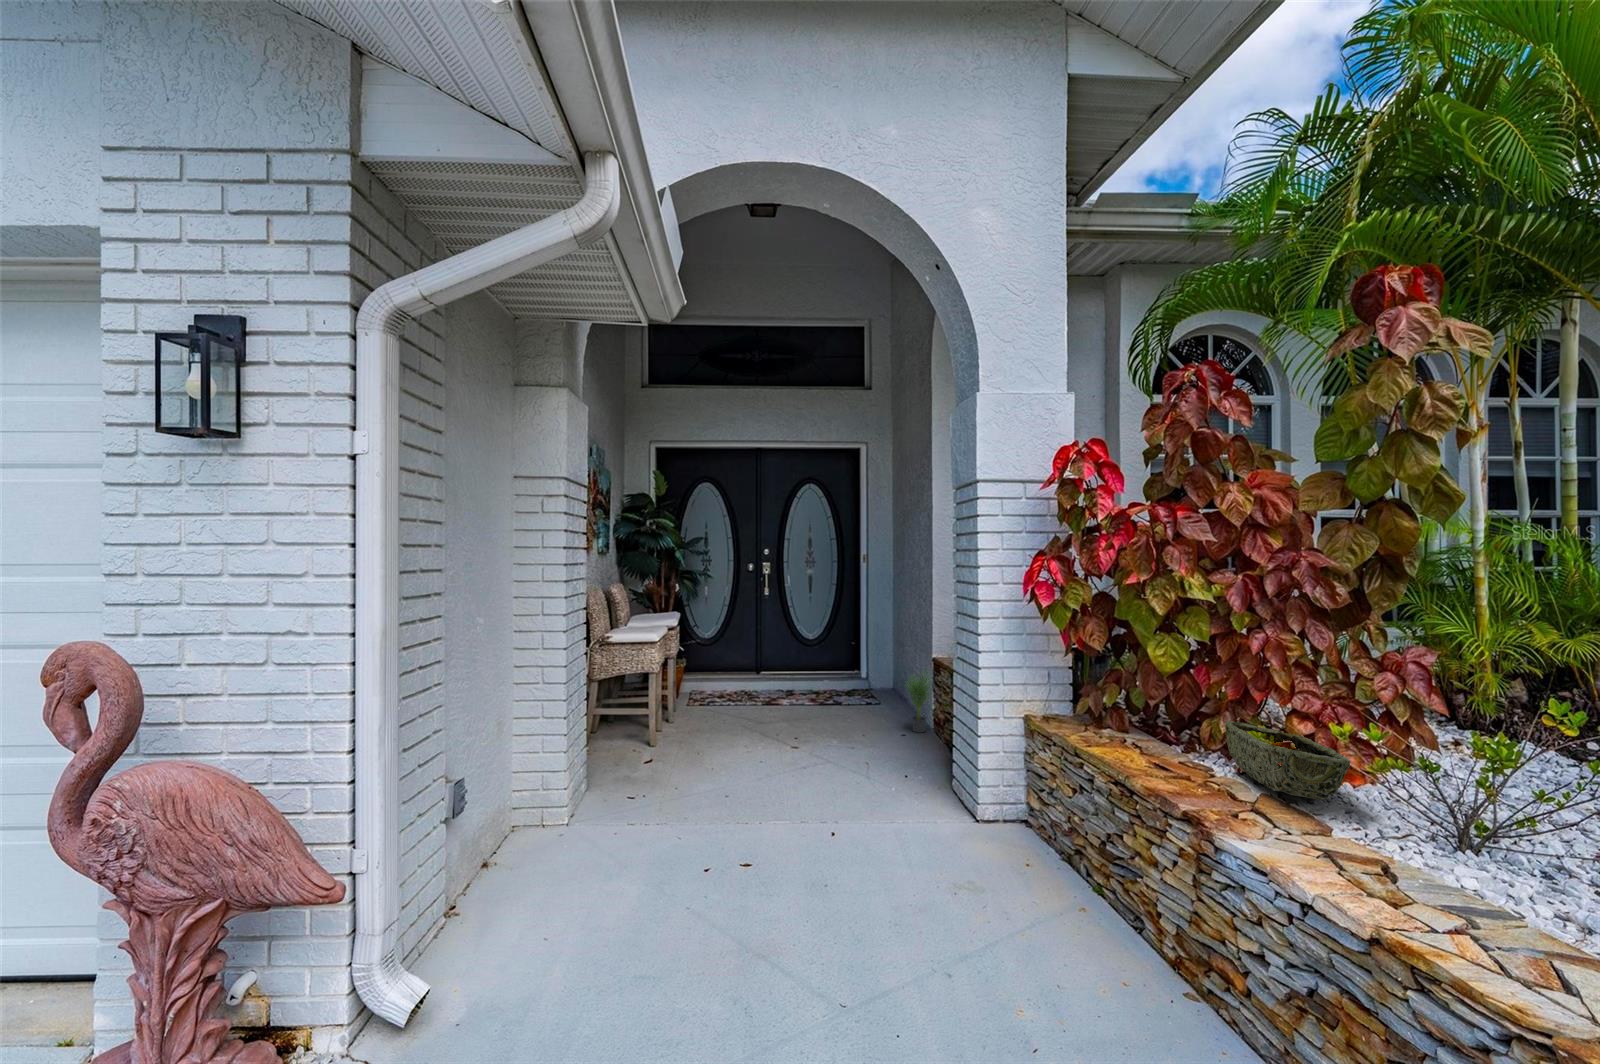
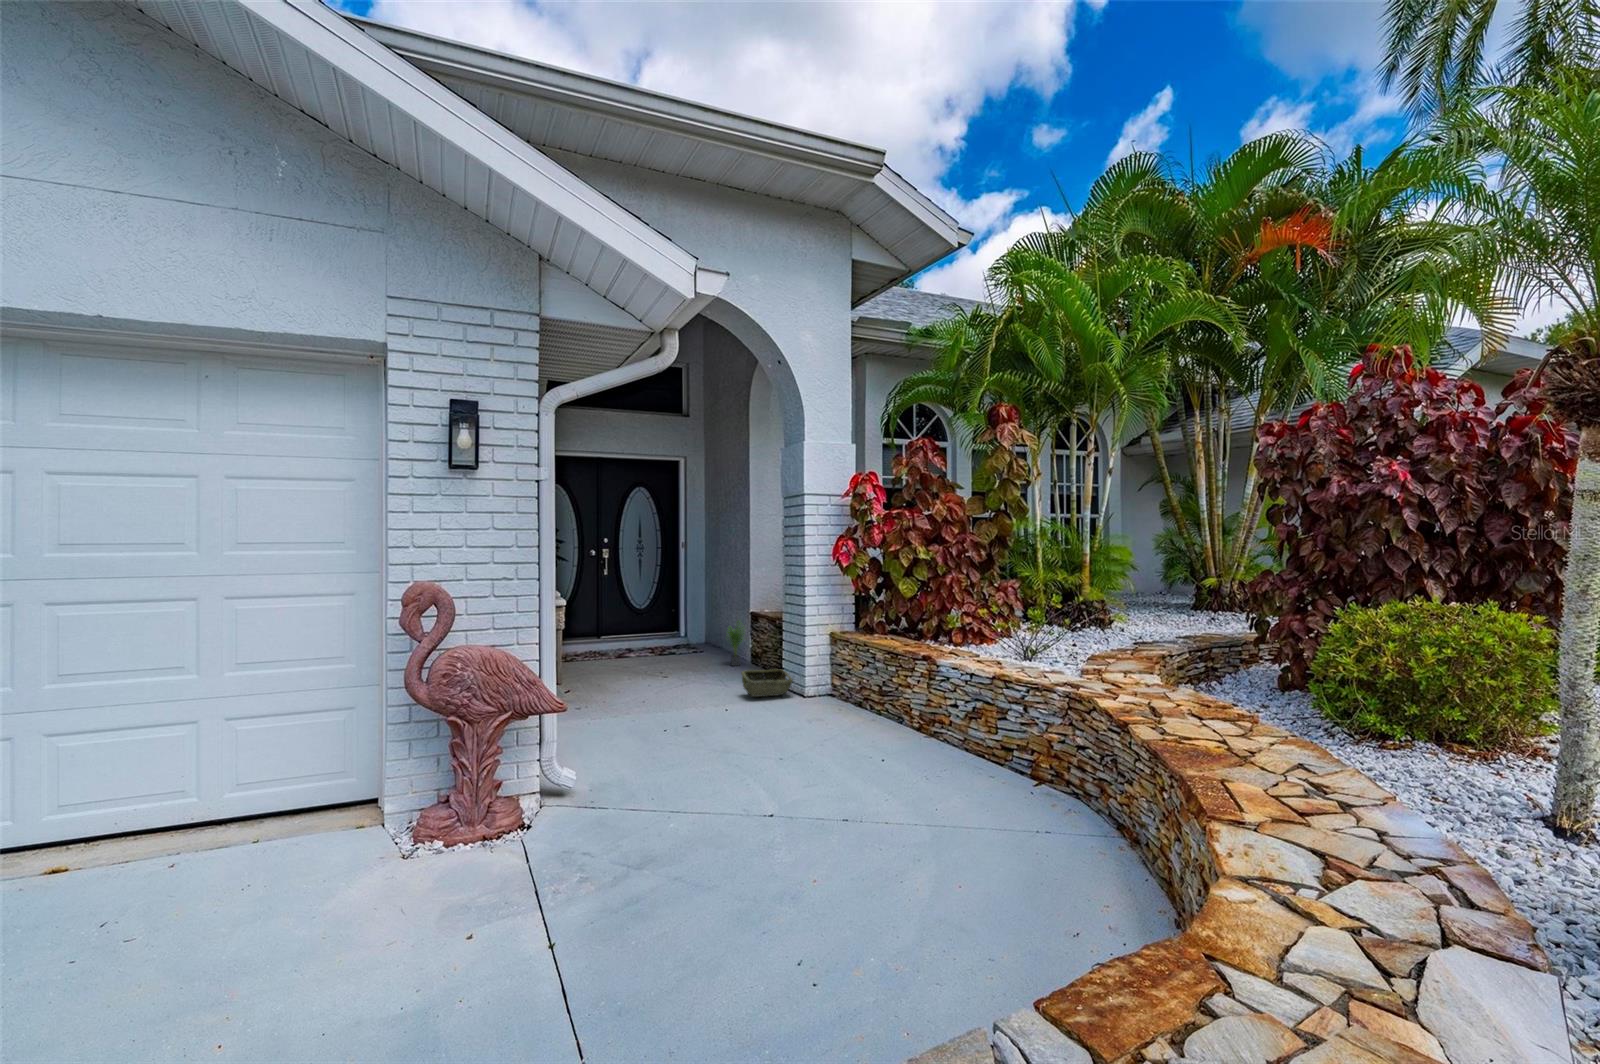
woven basket: present [1225,721,1350,800] -> present [741,669,793,697]

